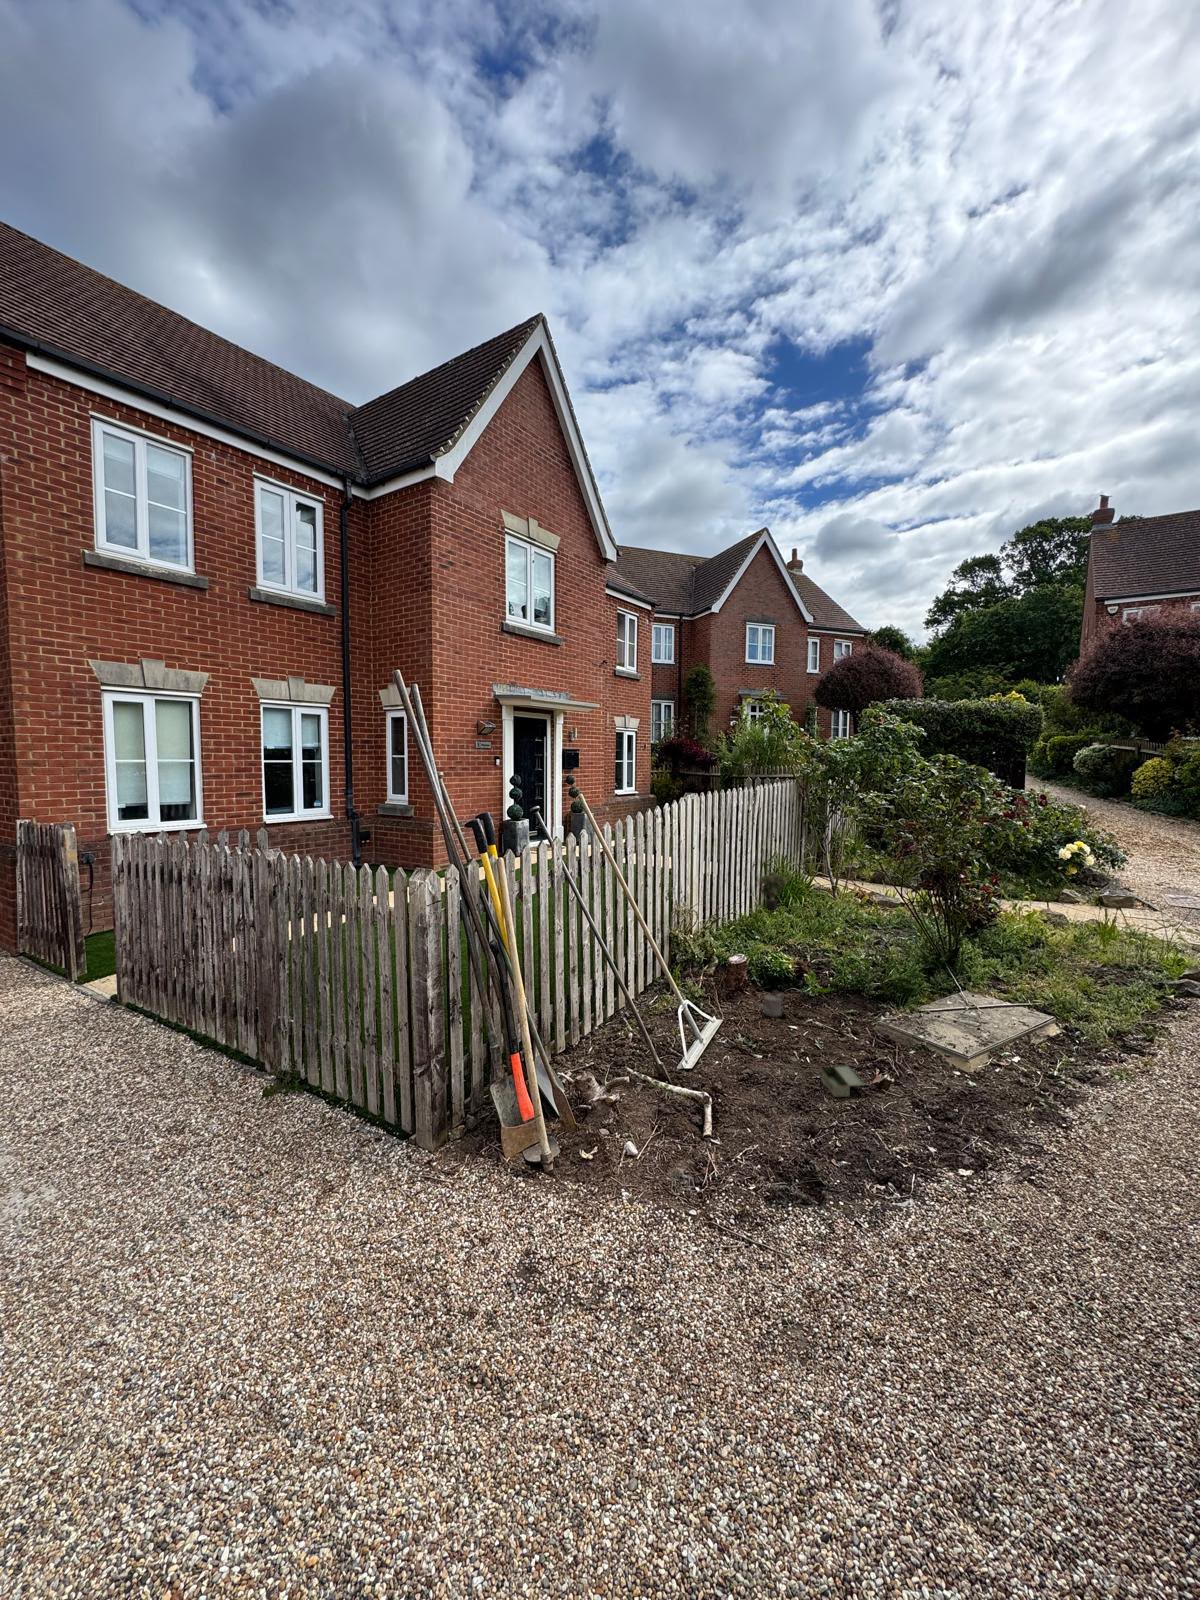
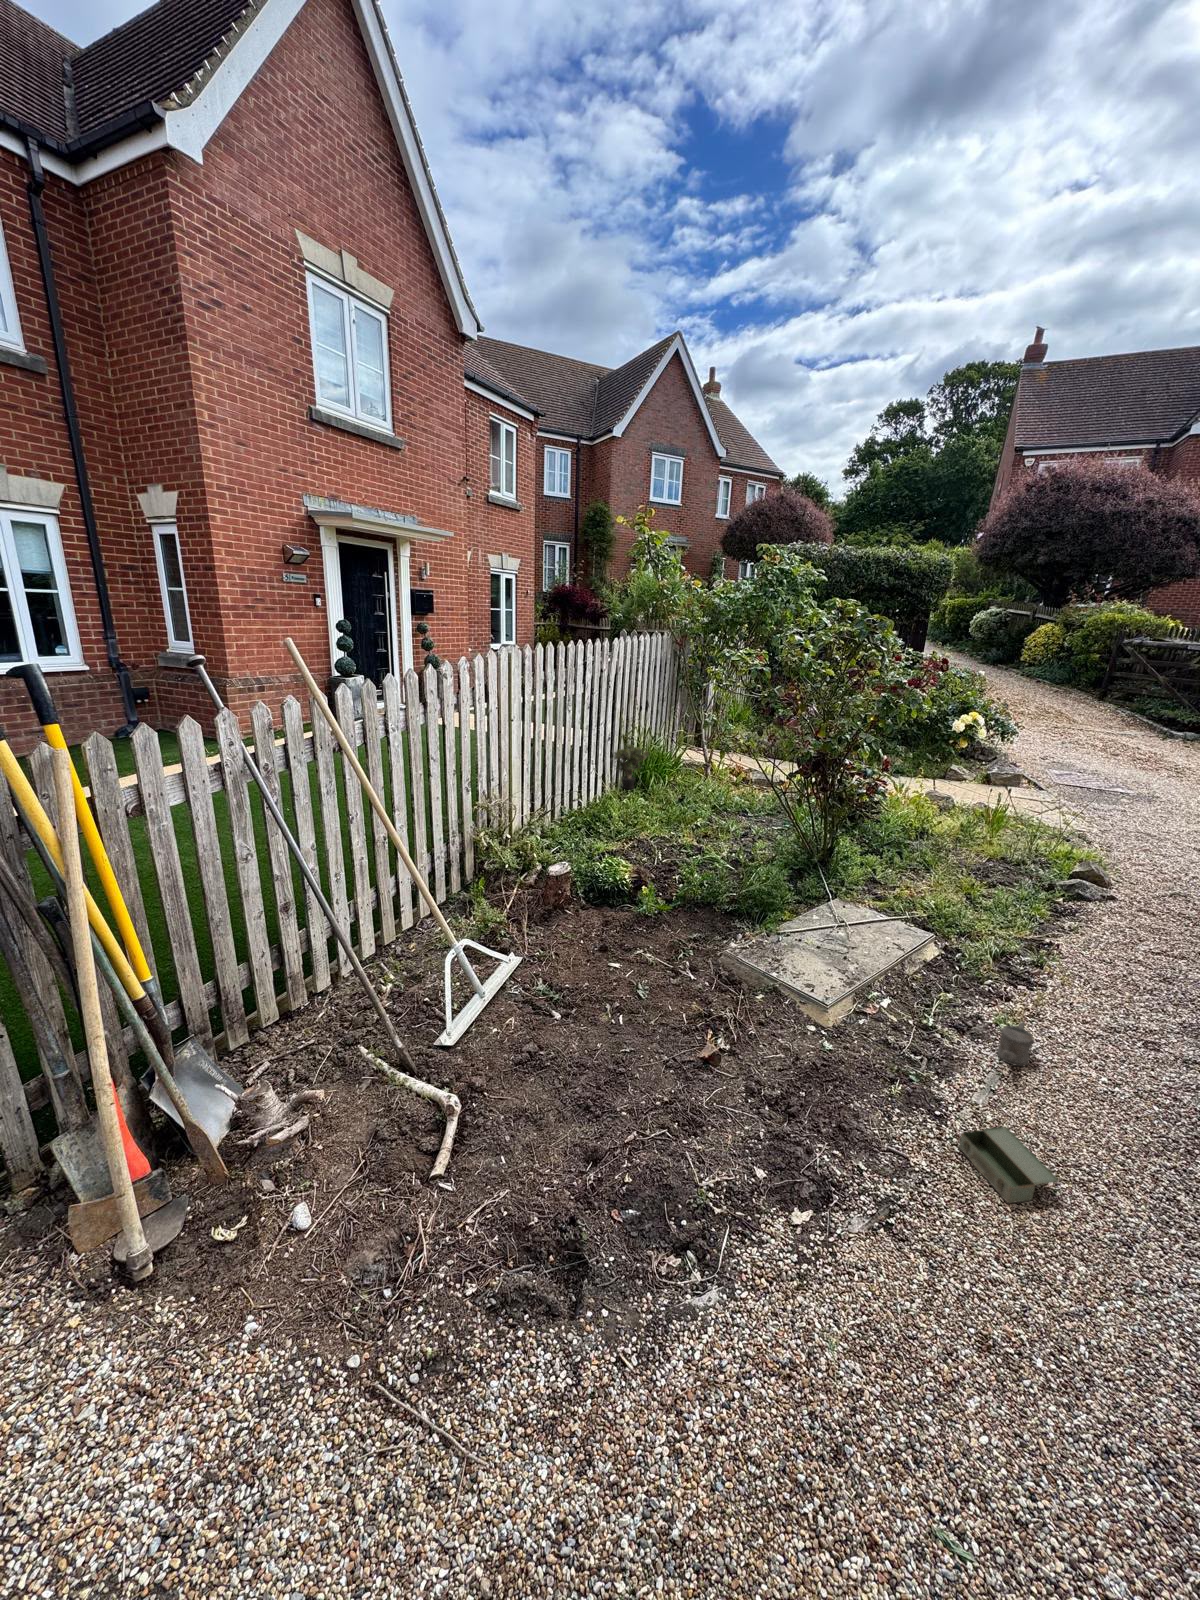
watering can: present [754,994,783,1017] -> present [997,1022,1034,1066]
toolbox: present [820,1065,864,1097] -> present [959,1126,1058,1203]

